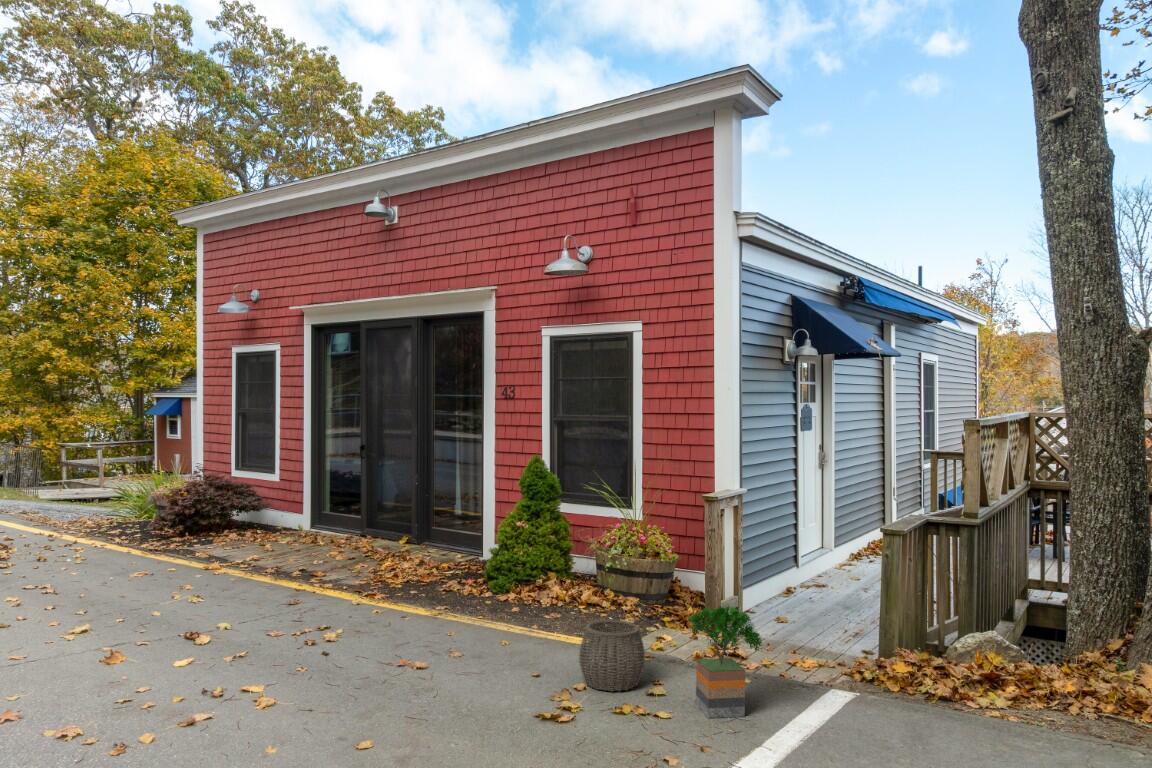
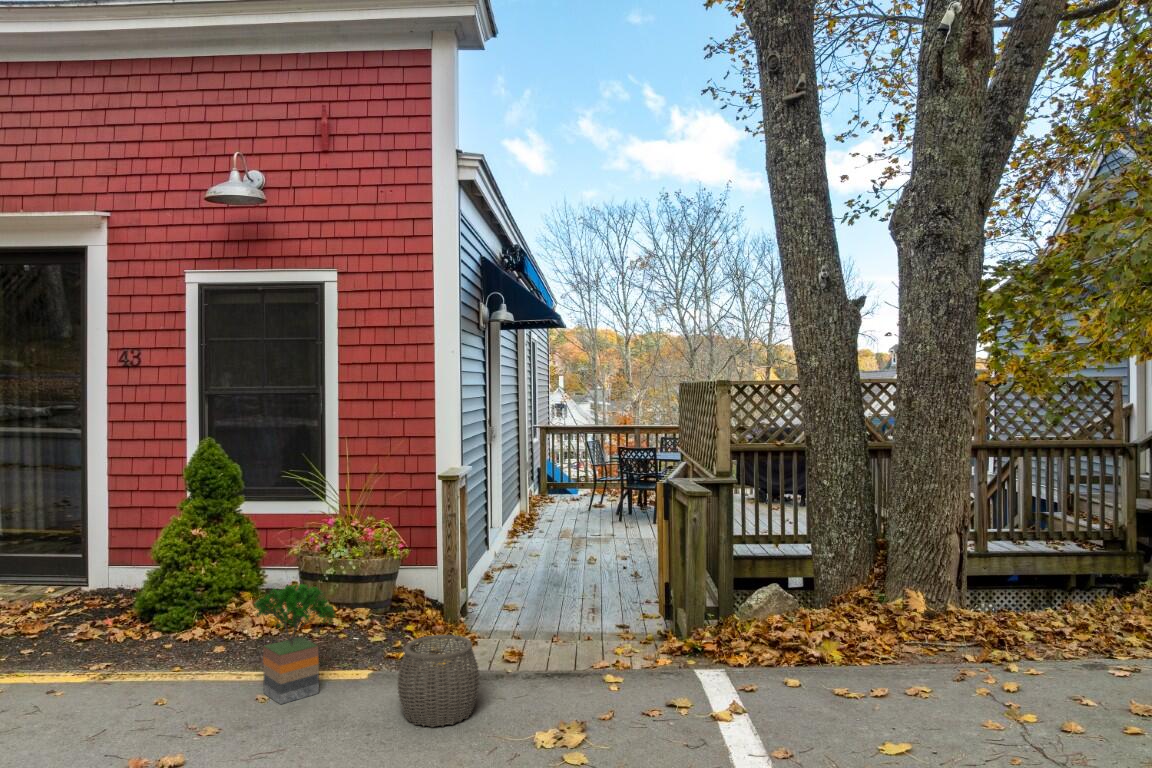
potted tree: present [688,606,762,718] -> present [254,584,335,704]

